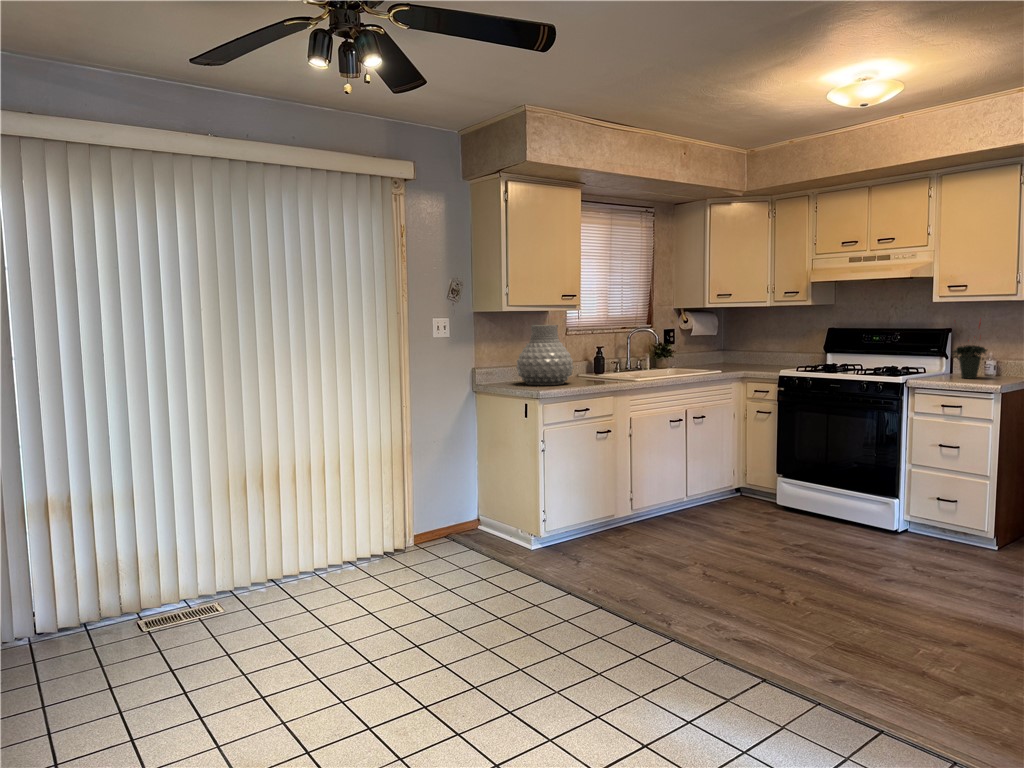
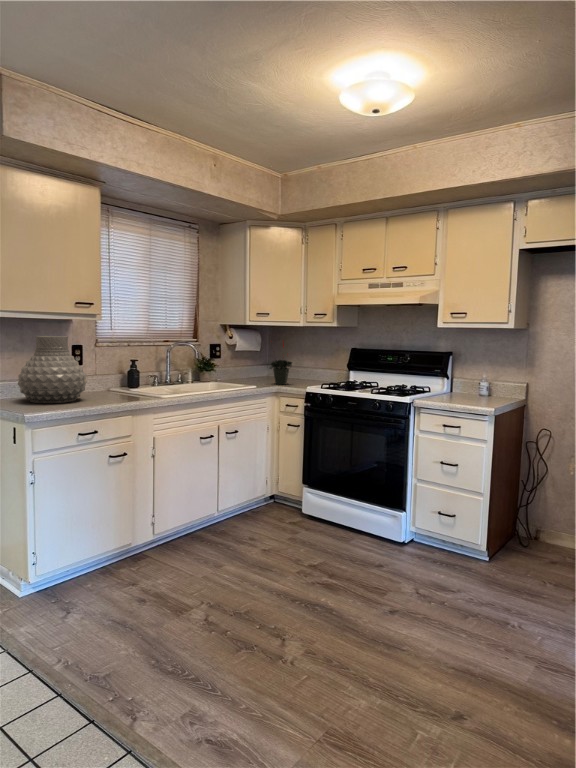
potted plant: present [952,322,987,378] -> present [270,344,292,385]

